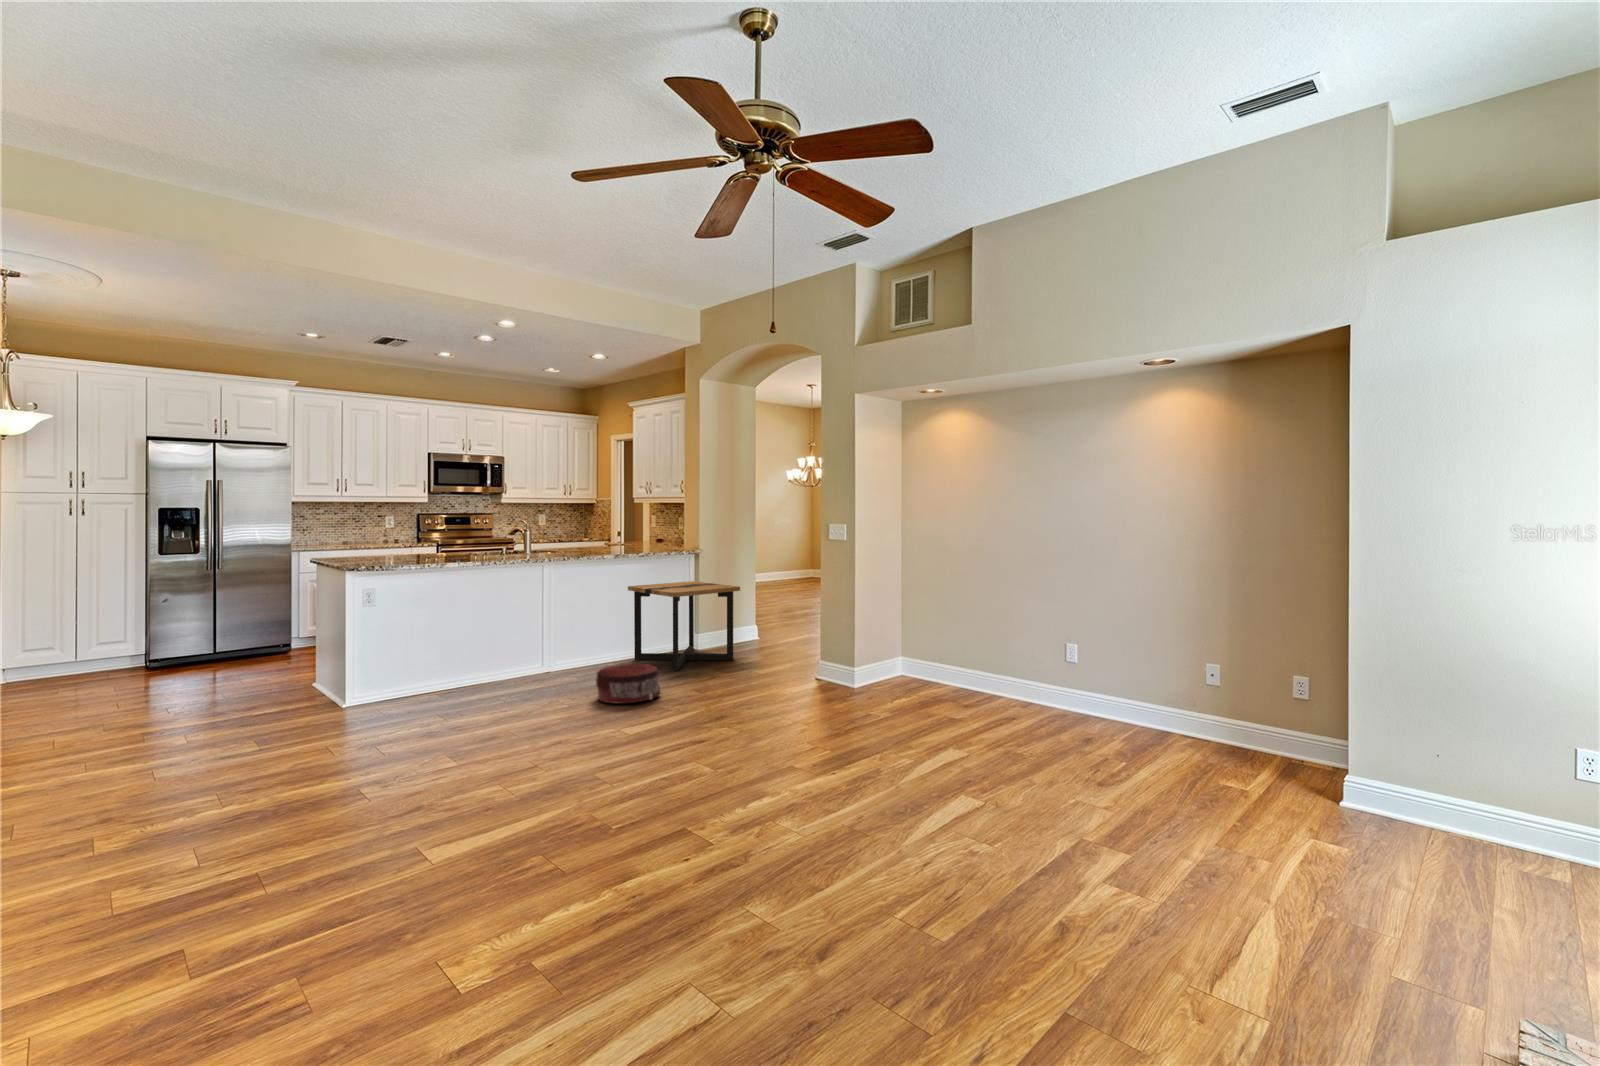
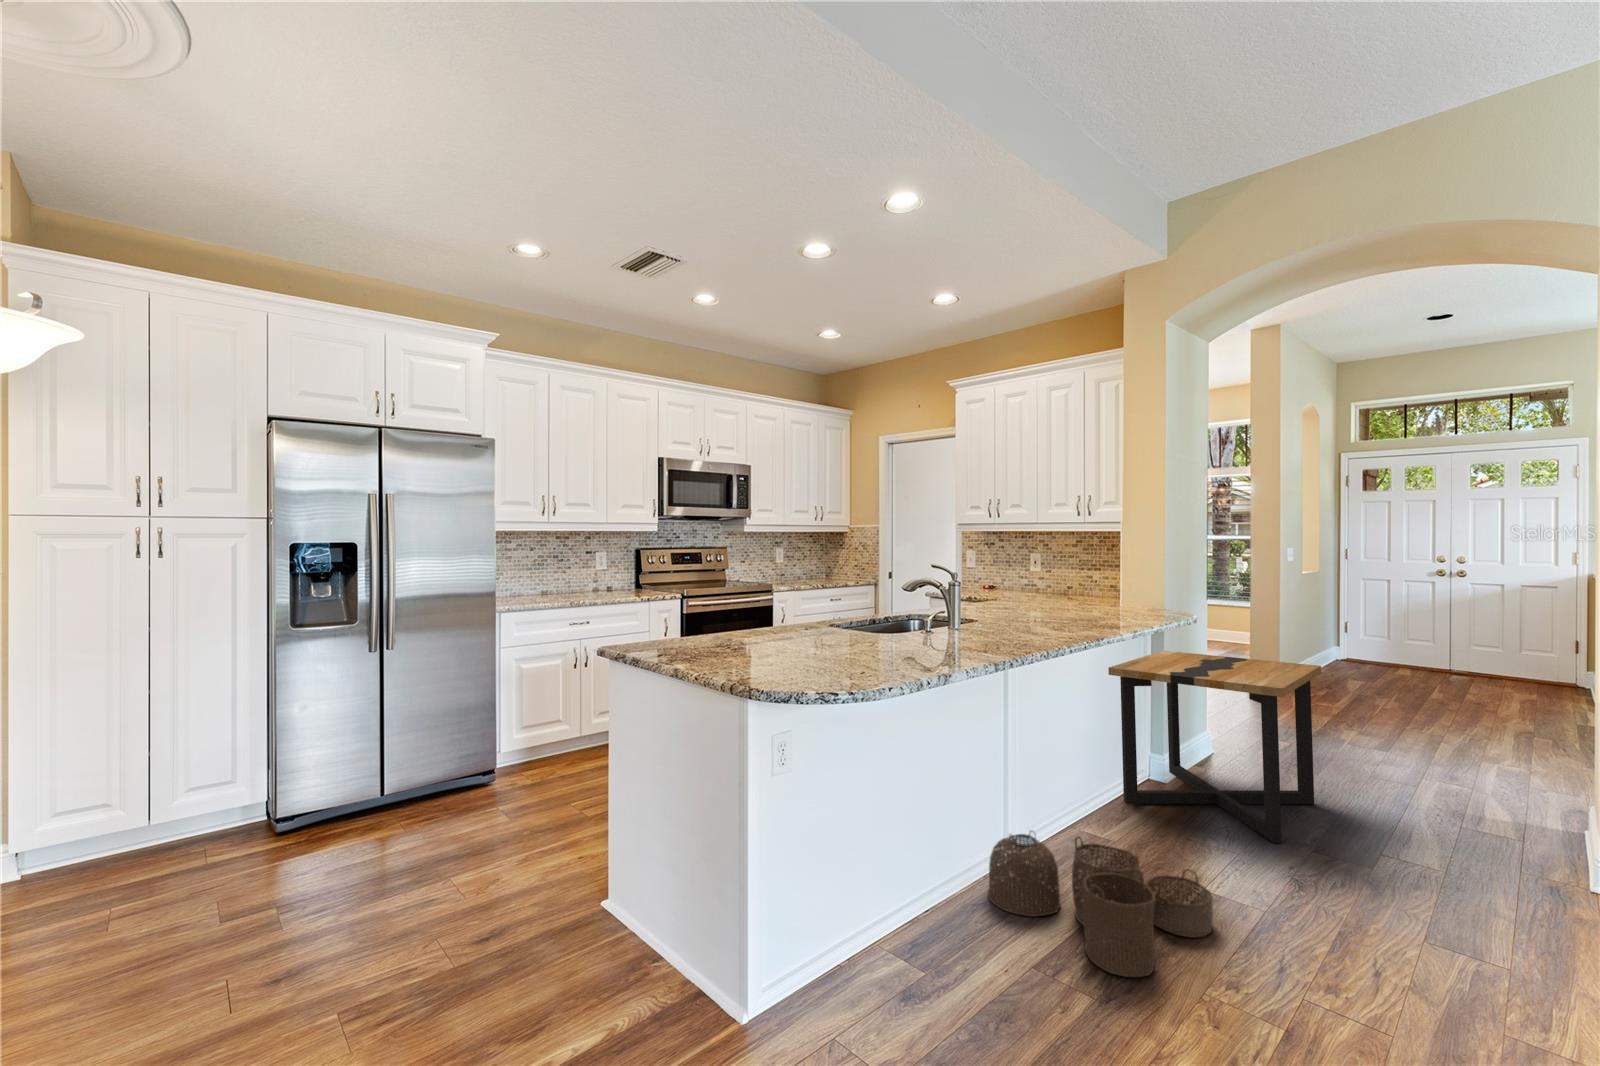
woven basket: none [495,653,583,699] -> present [988,831,1213,977]
pouf: present [596,664,661,704] -> none [1305,868,1504,1013]

